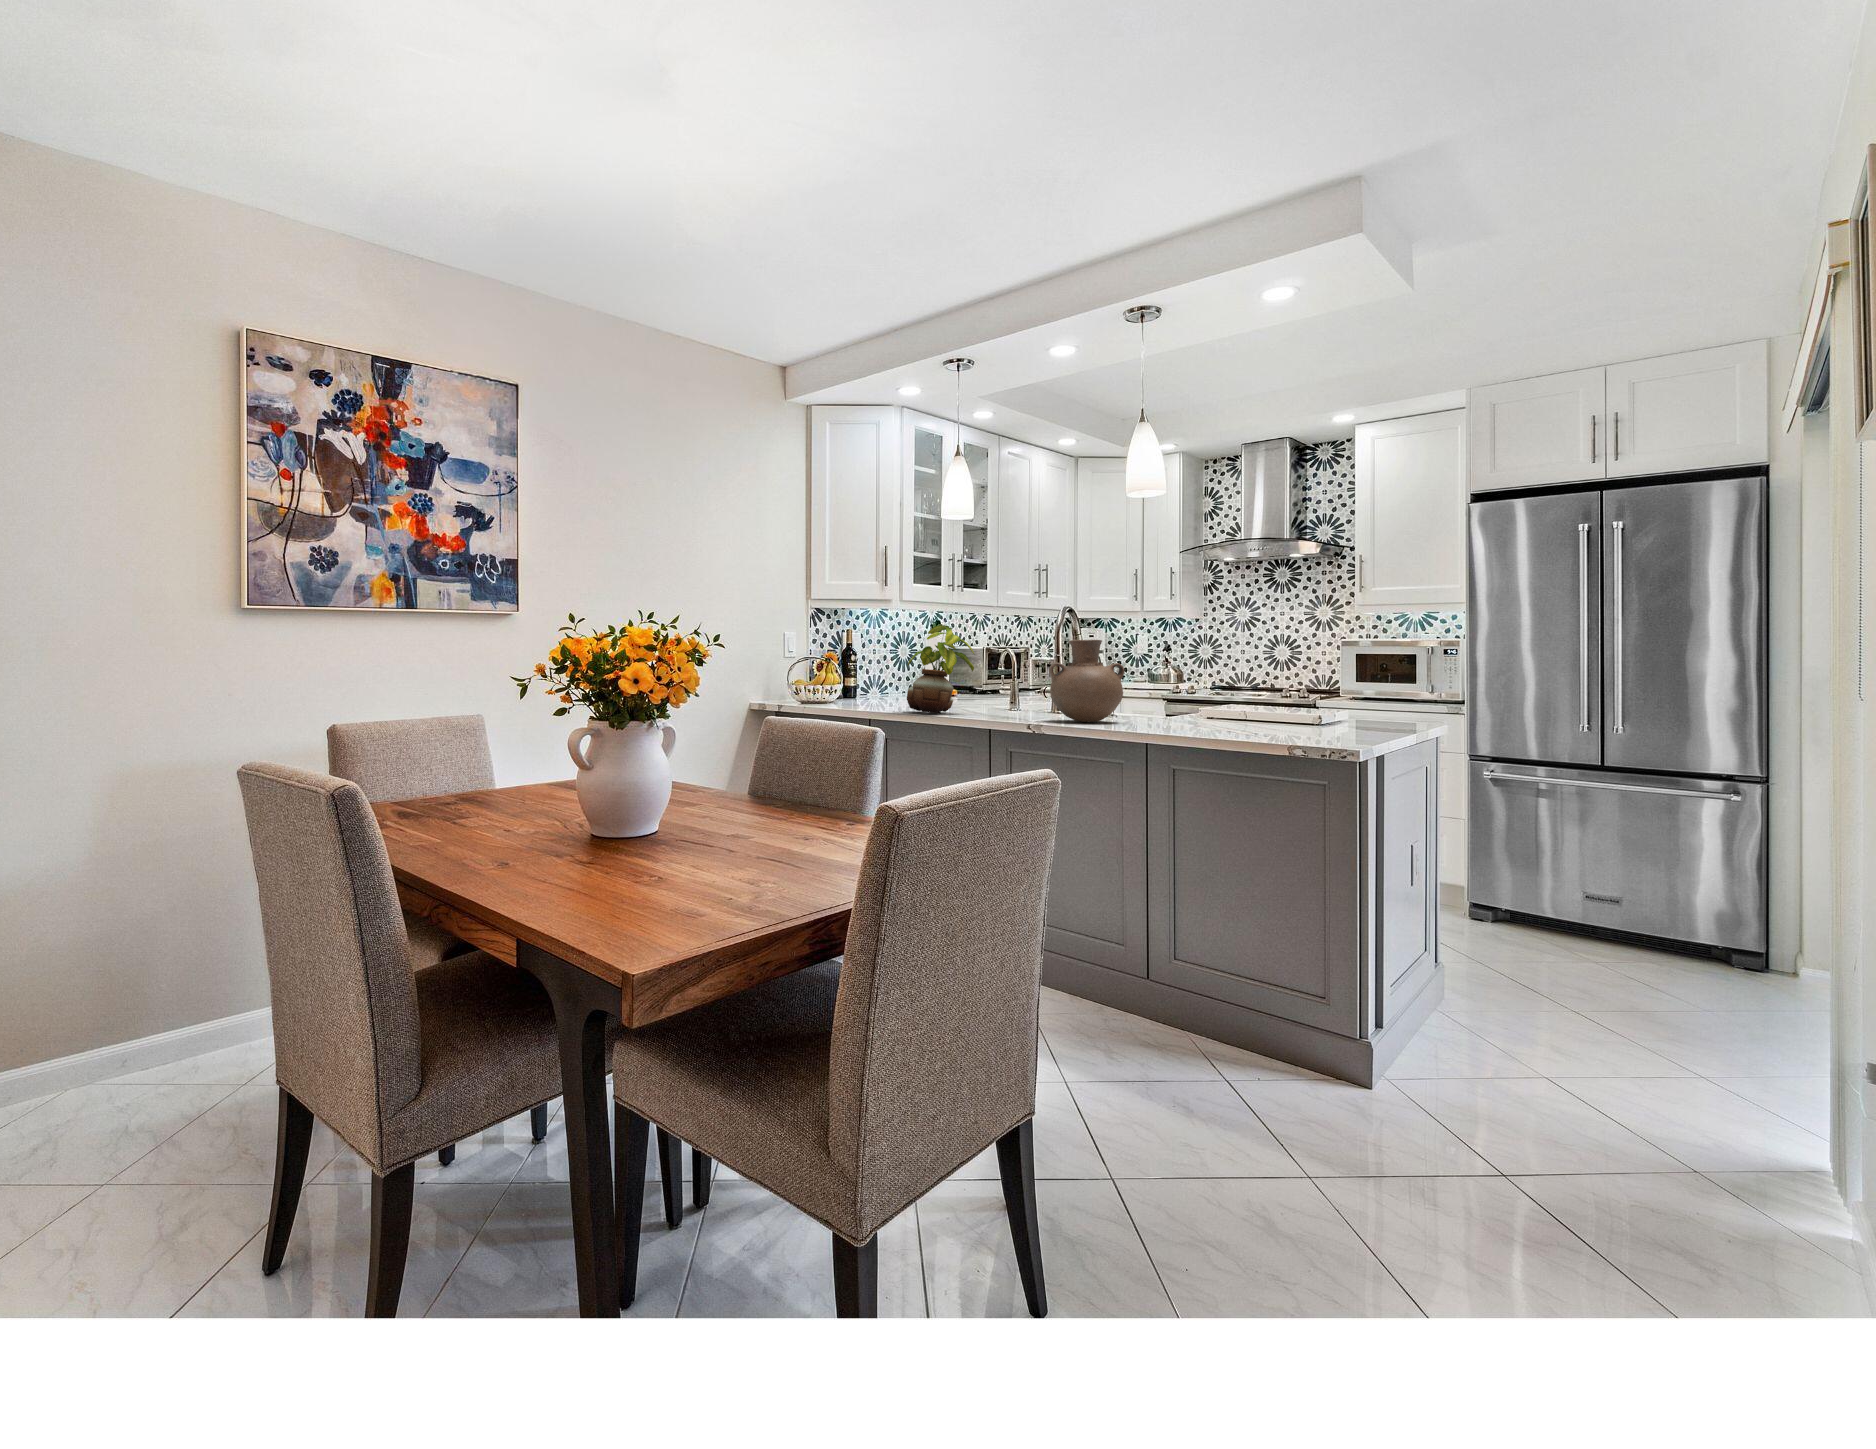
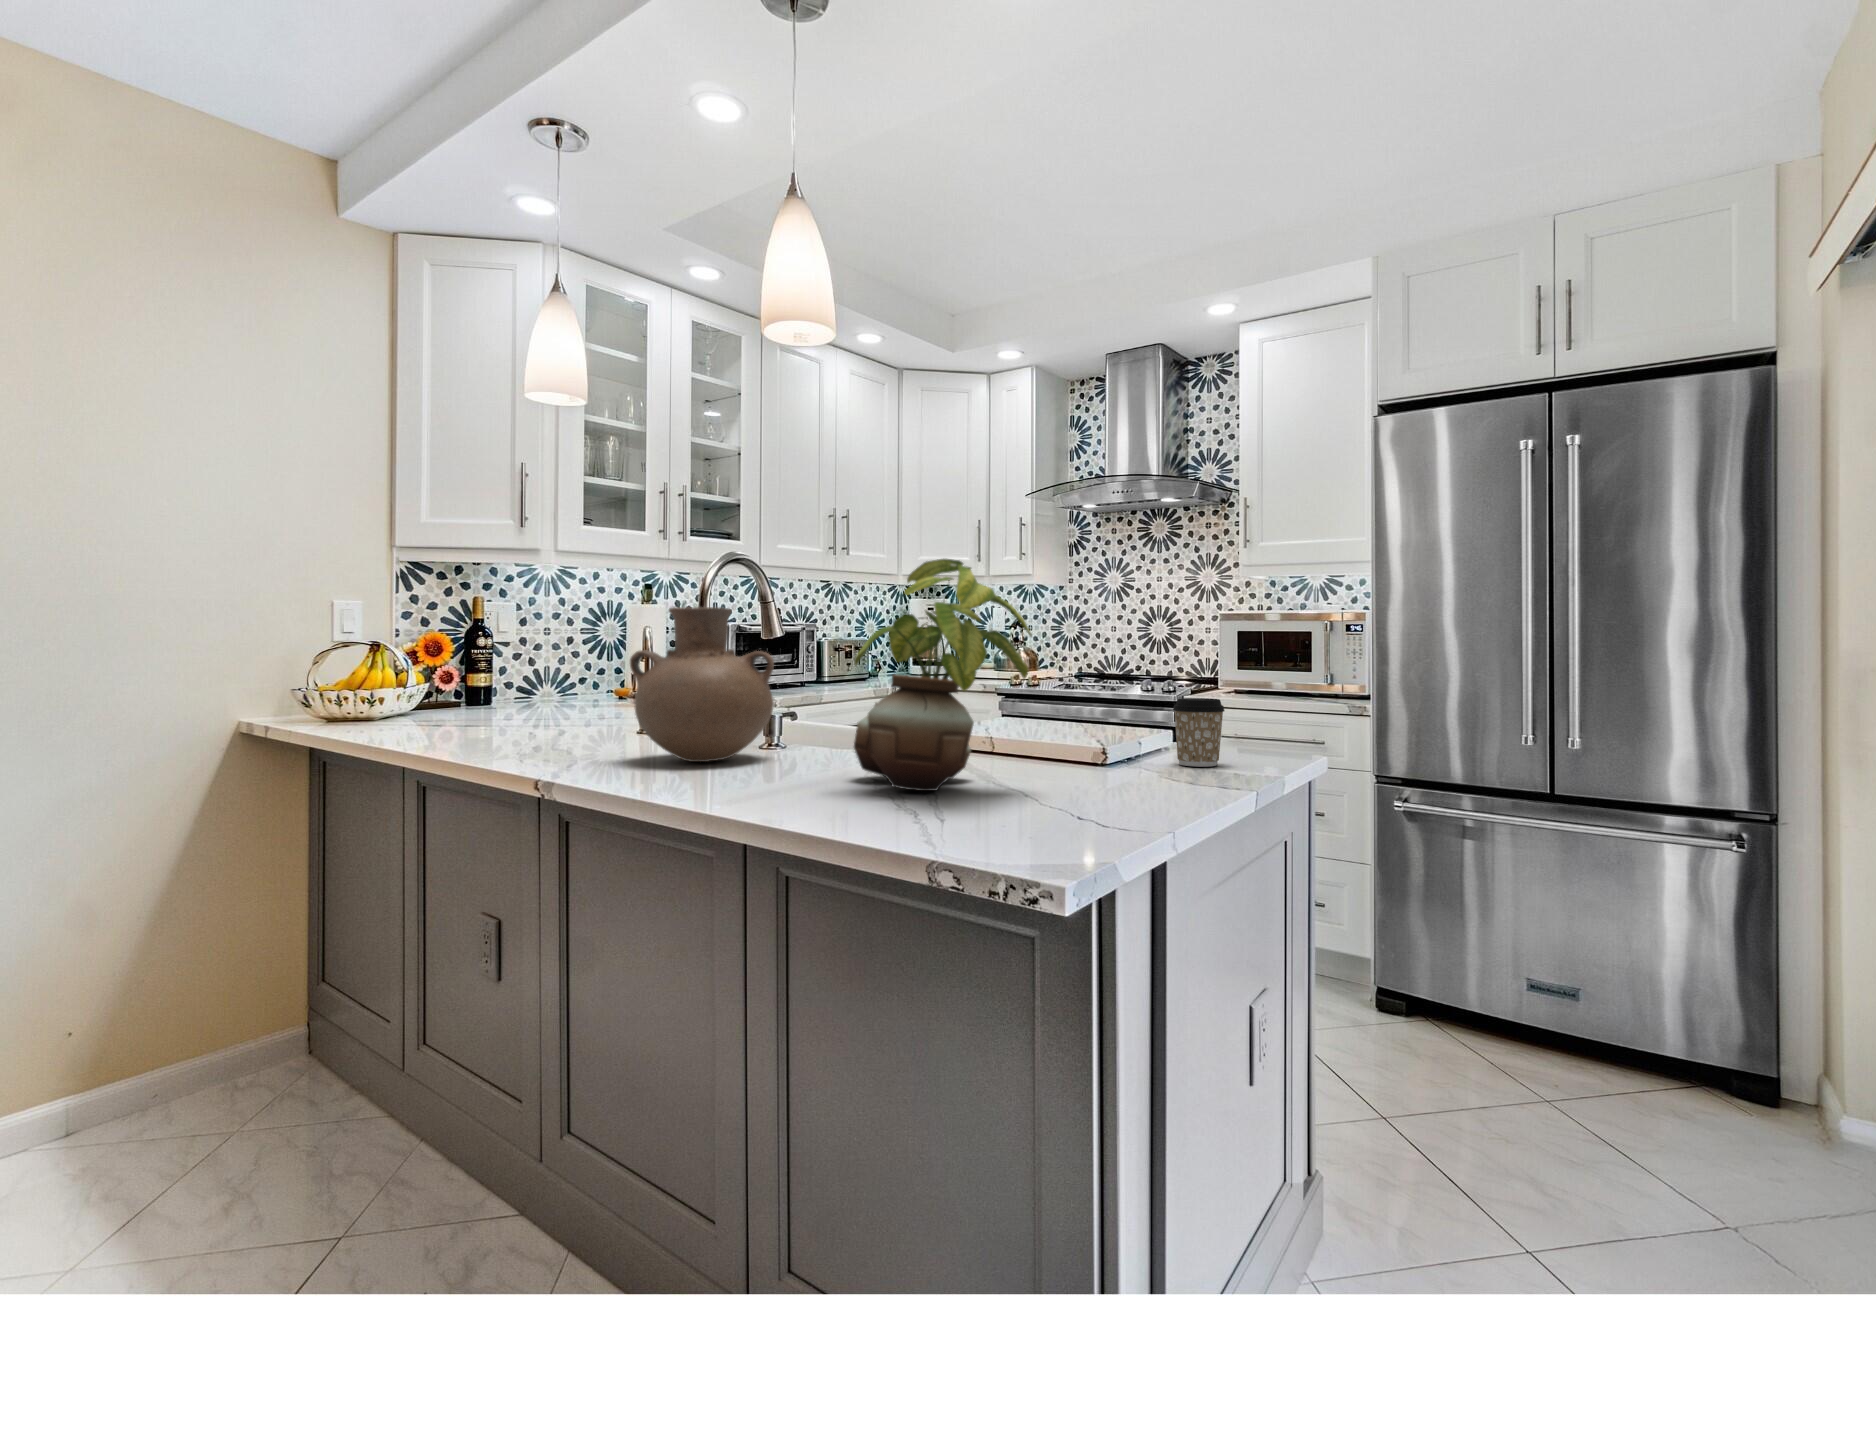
potted plant: present [907,625,974,713] -> present [854,559,1032,791]
coffee cup: none [1355,691,1387,728] -> present [1173,698,1225,767]

